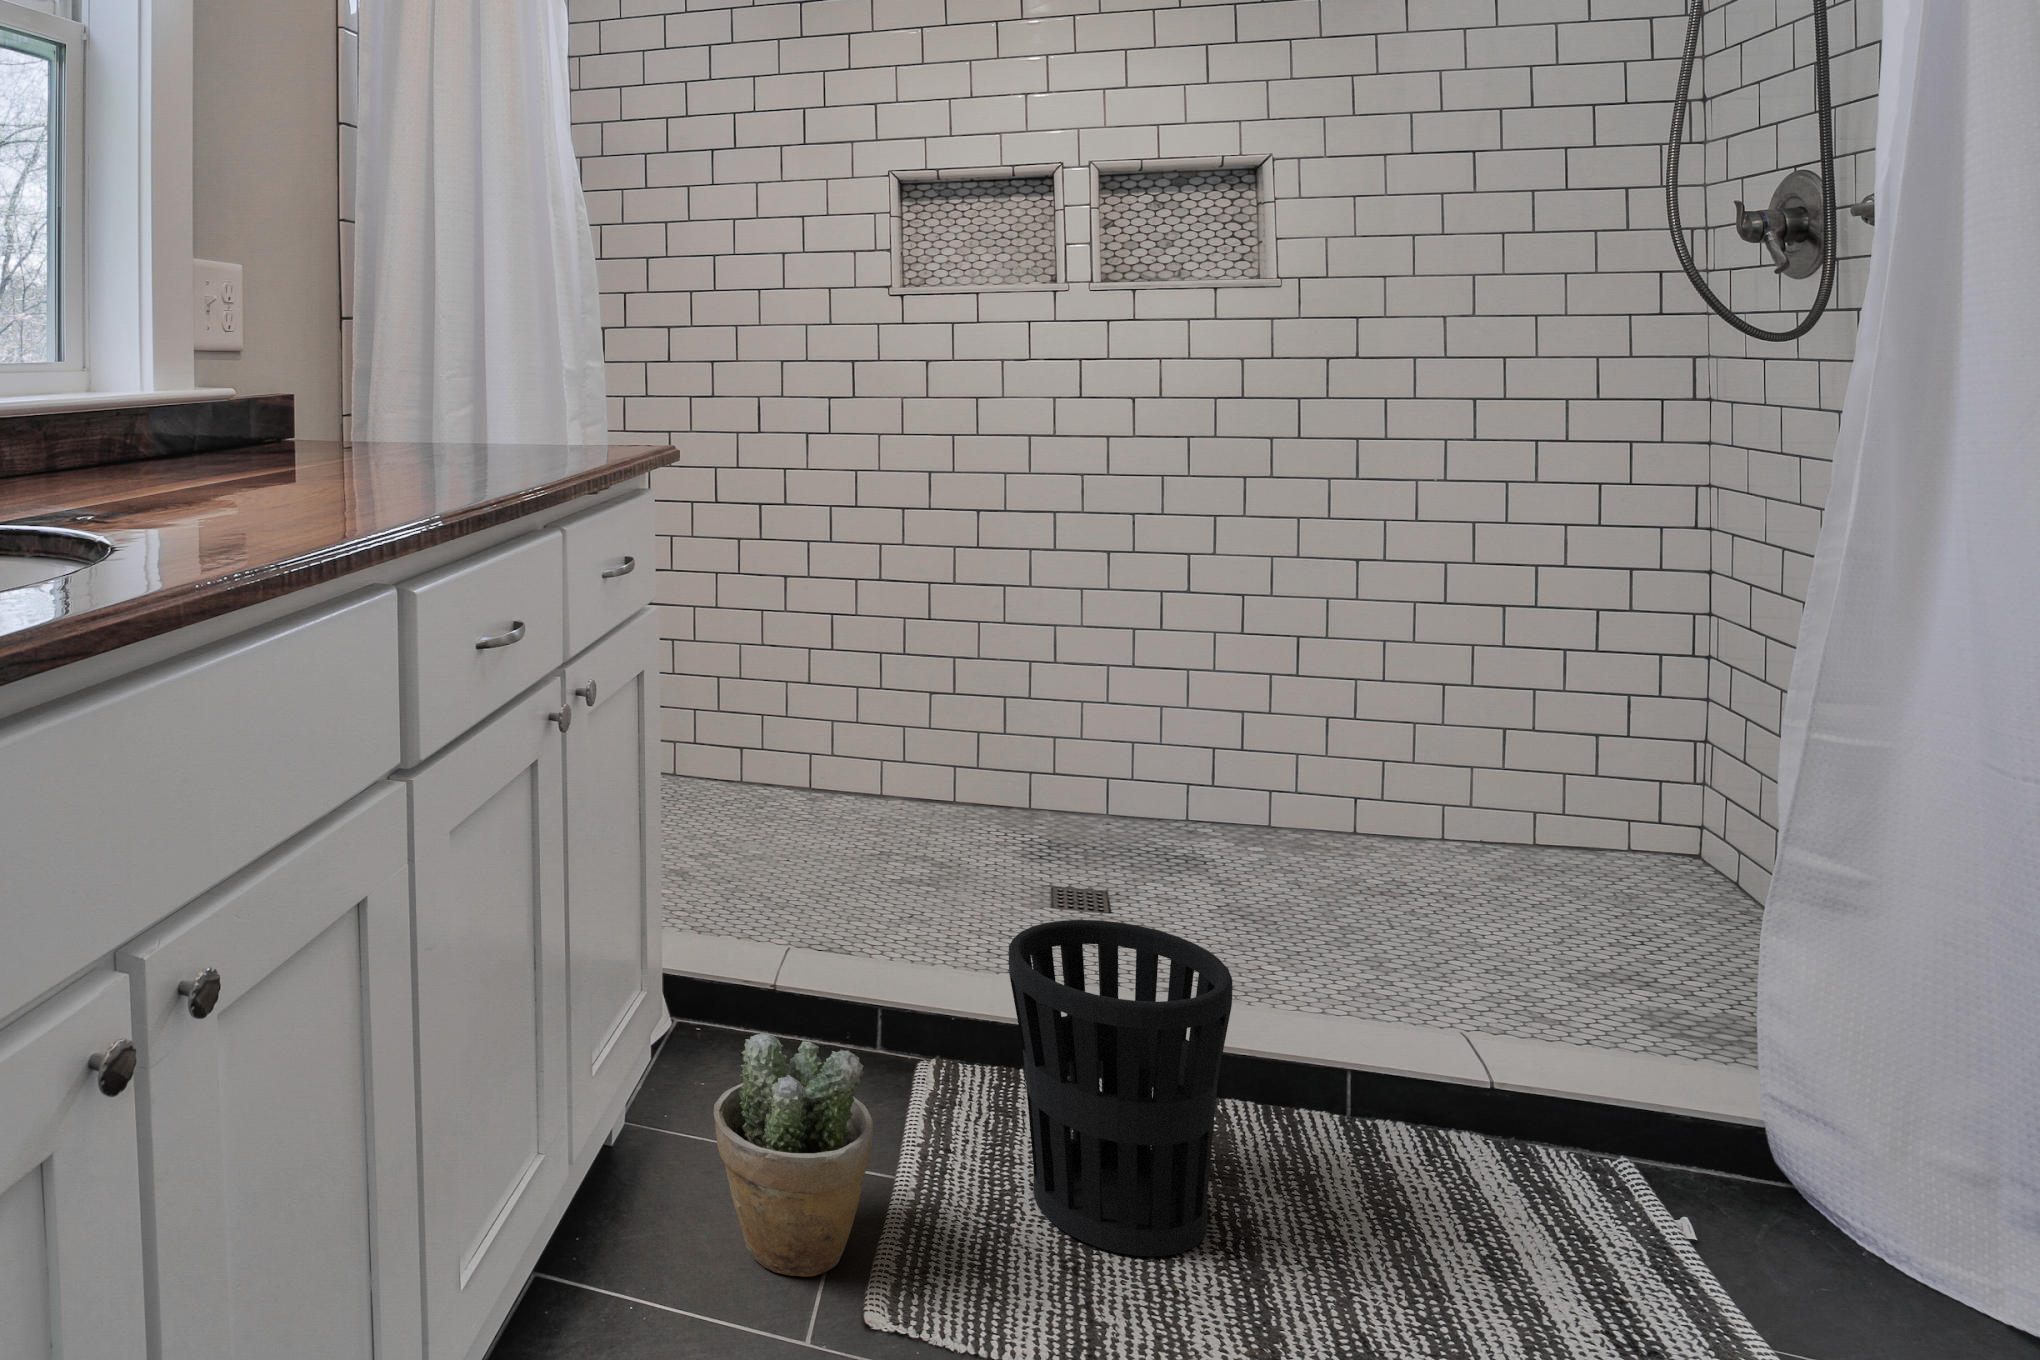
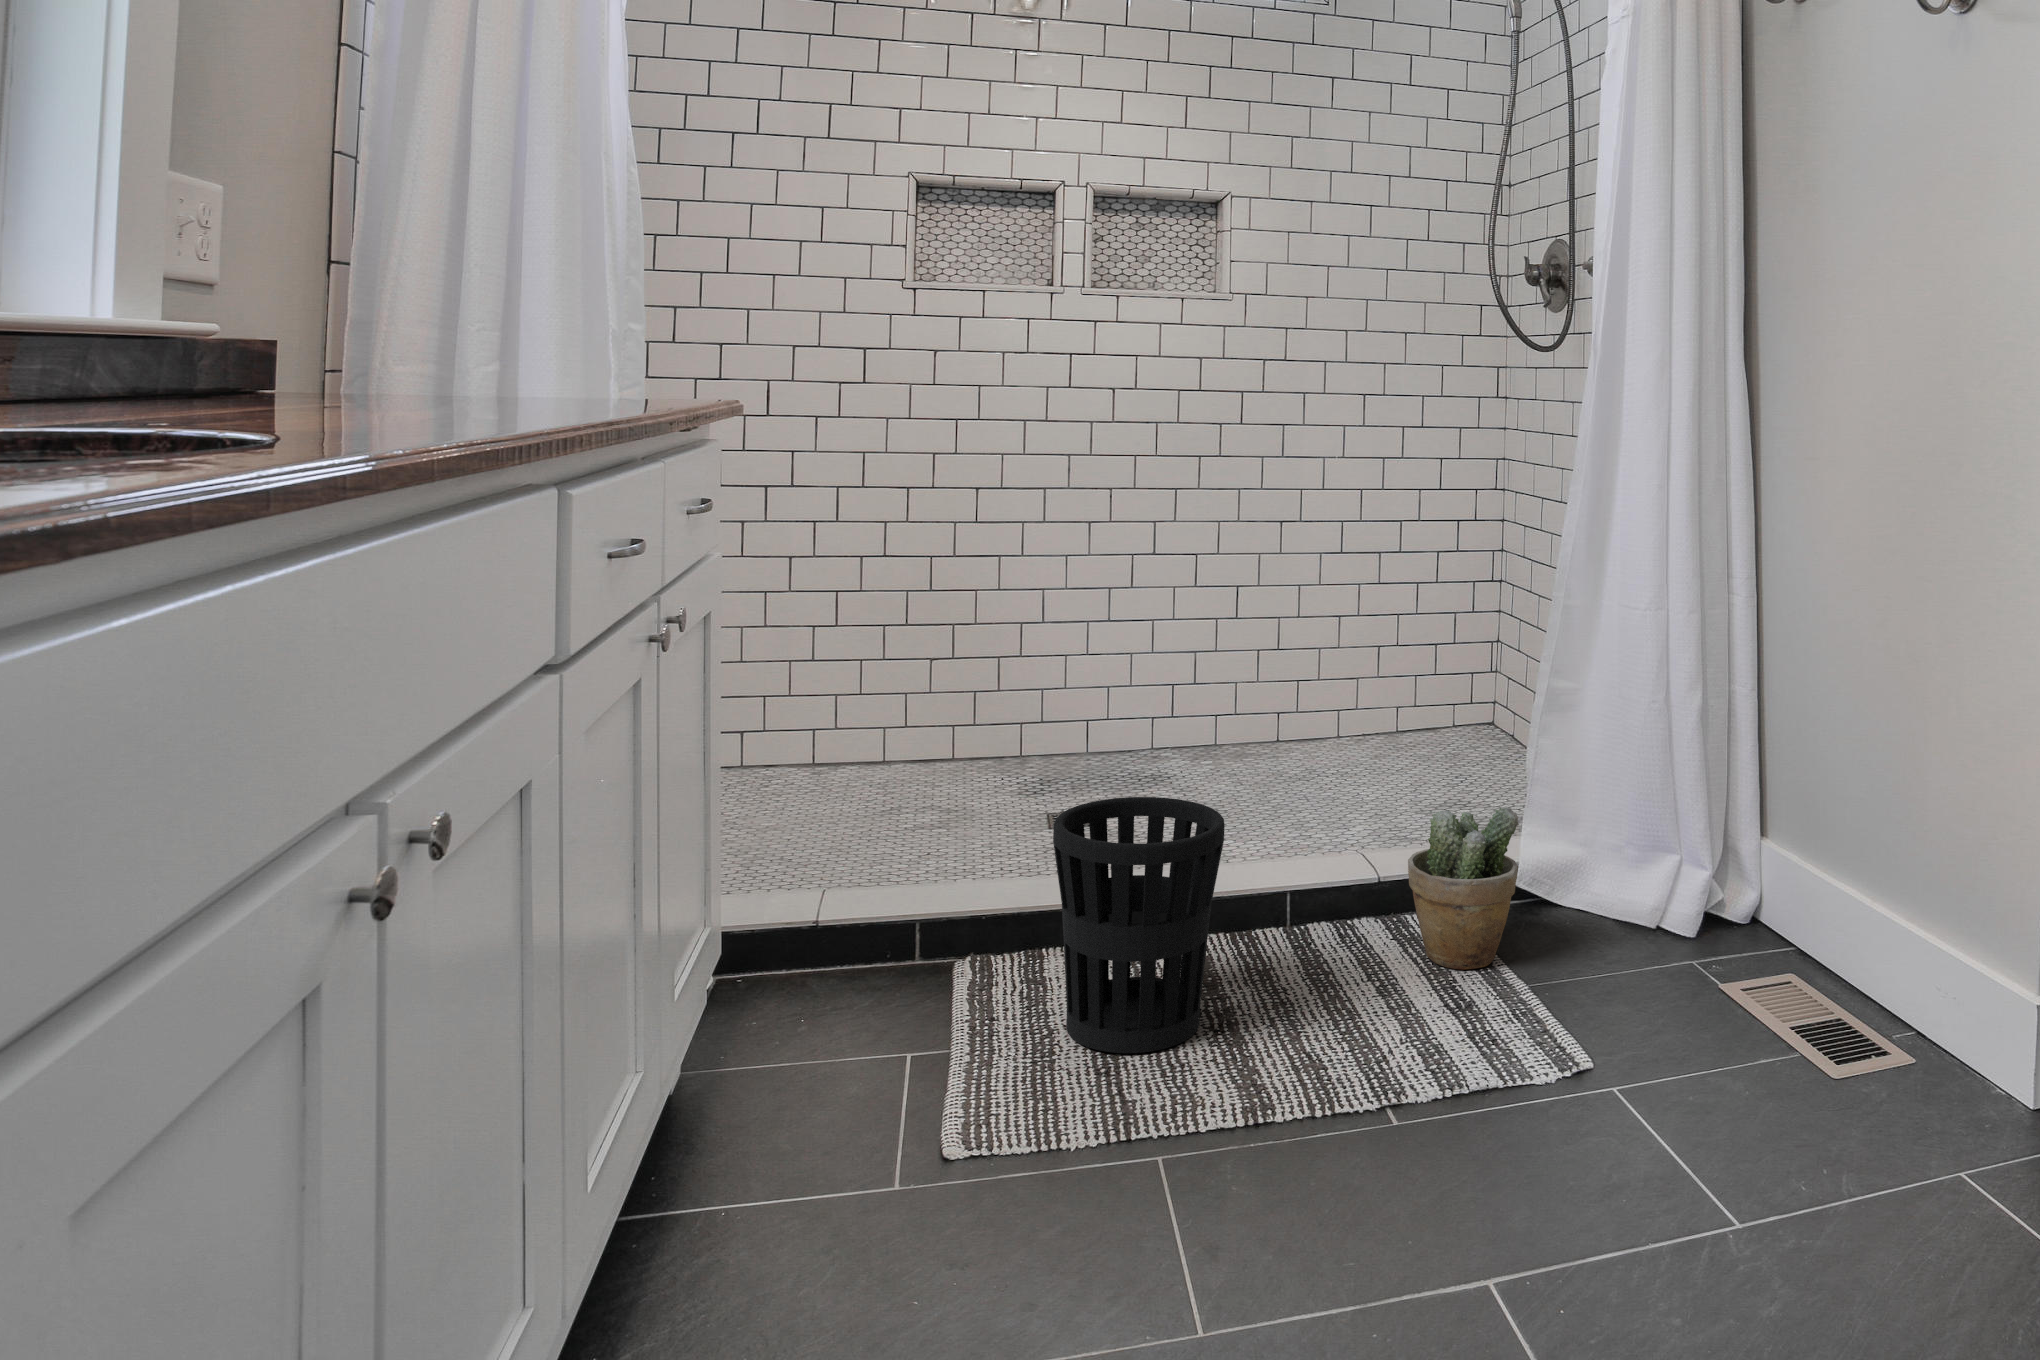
potted plant: present [714,1033,873,1277] -> present [1408,808,1519,969]

